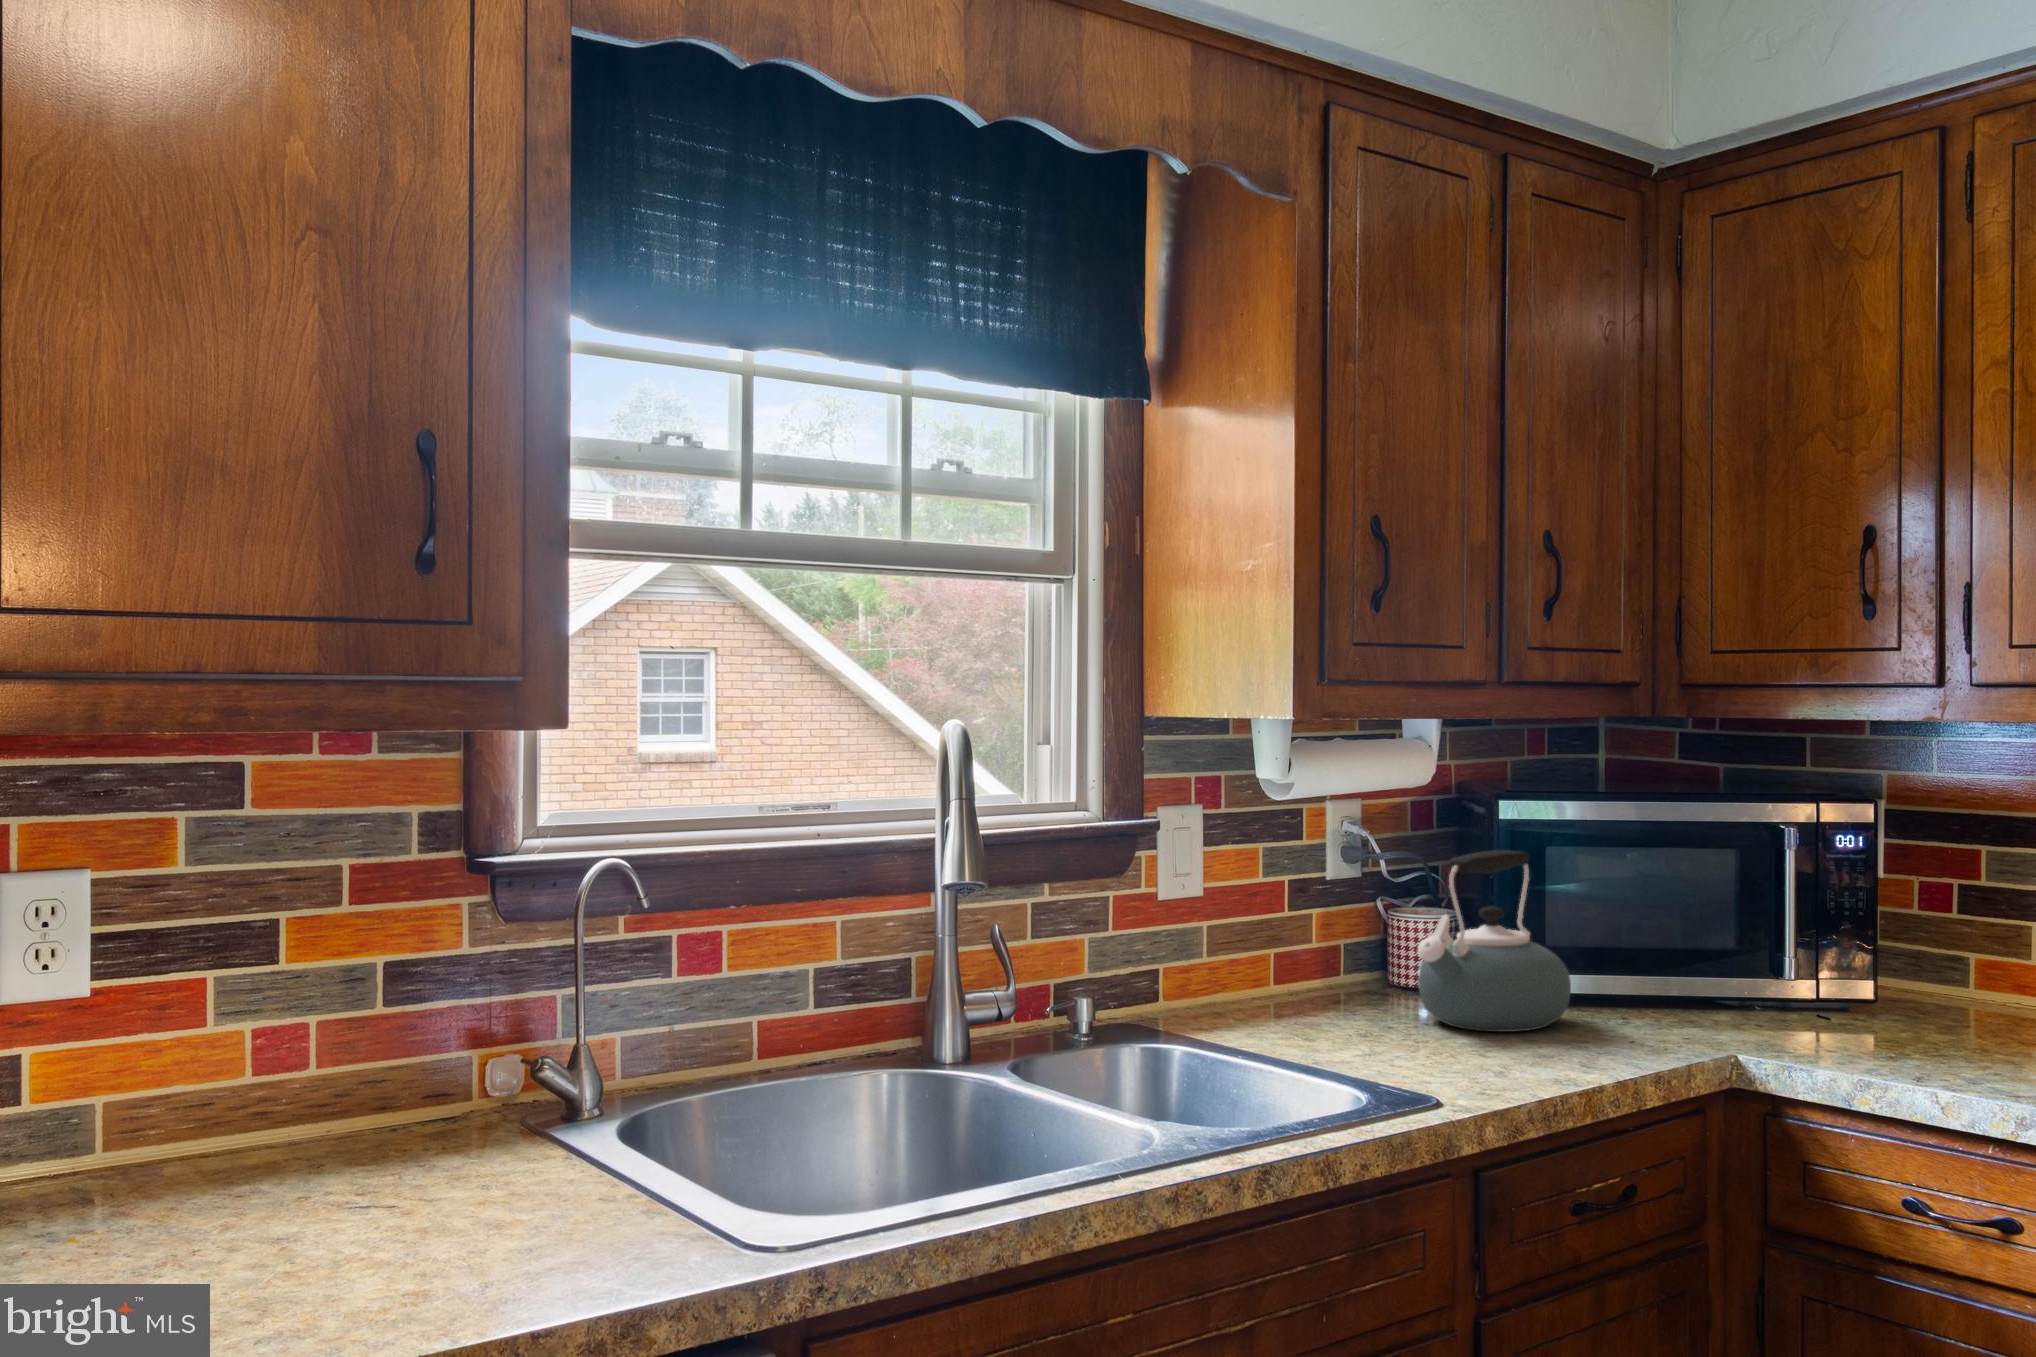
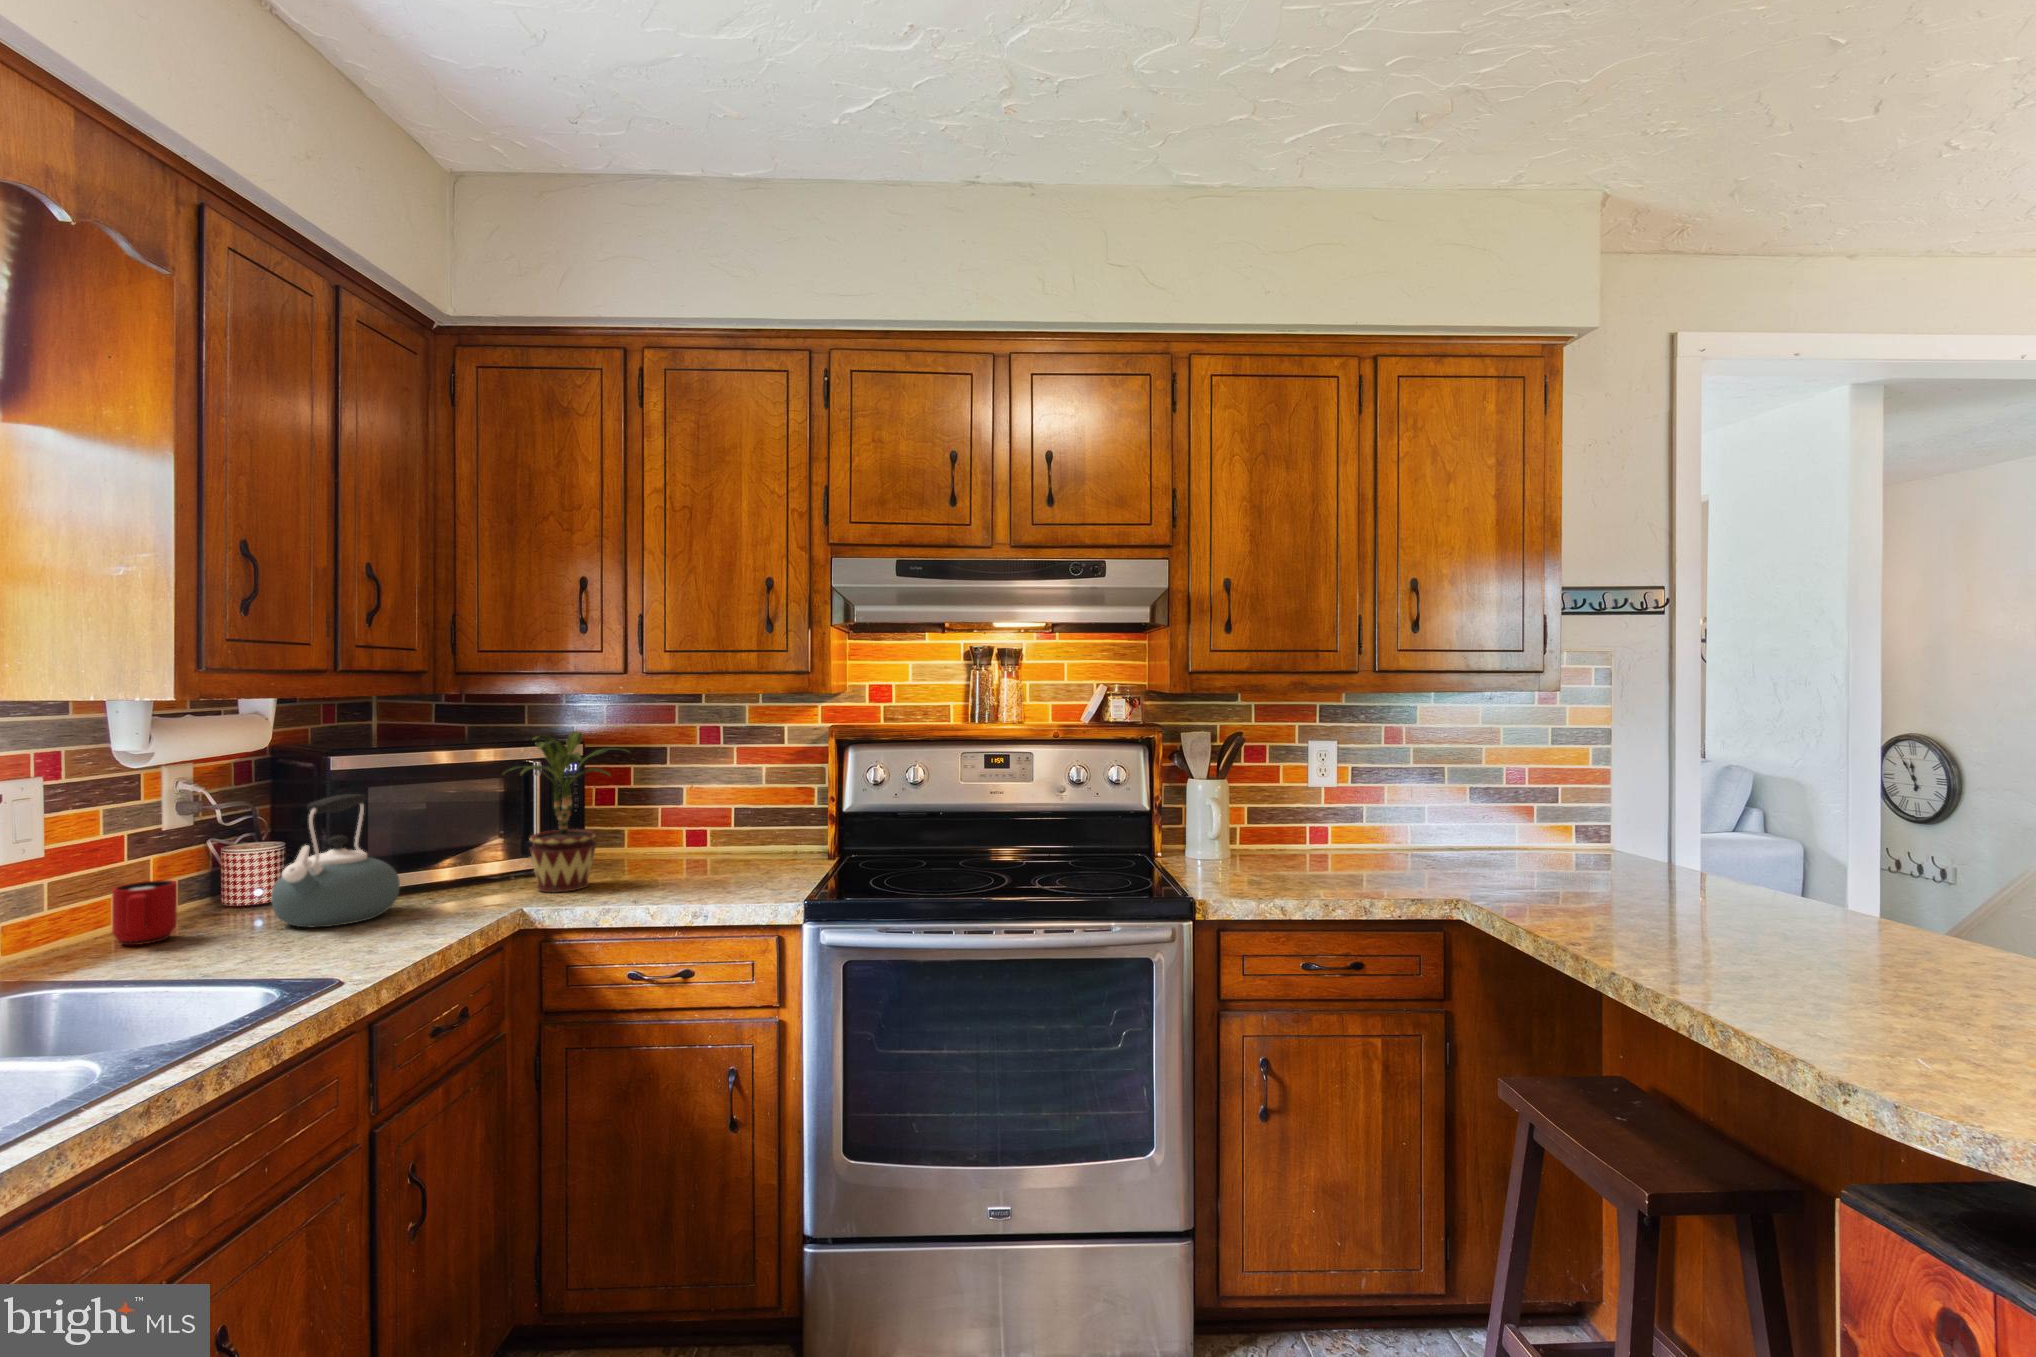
potted plant: none [1715,769,1944,1043] -> present [506,731,627,892]
mug: none [1267,938,1327,1013] -> present [112,880,177,945]

